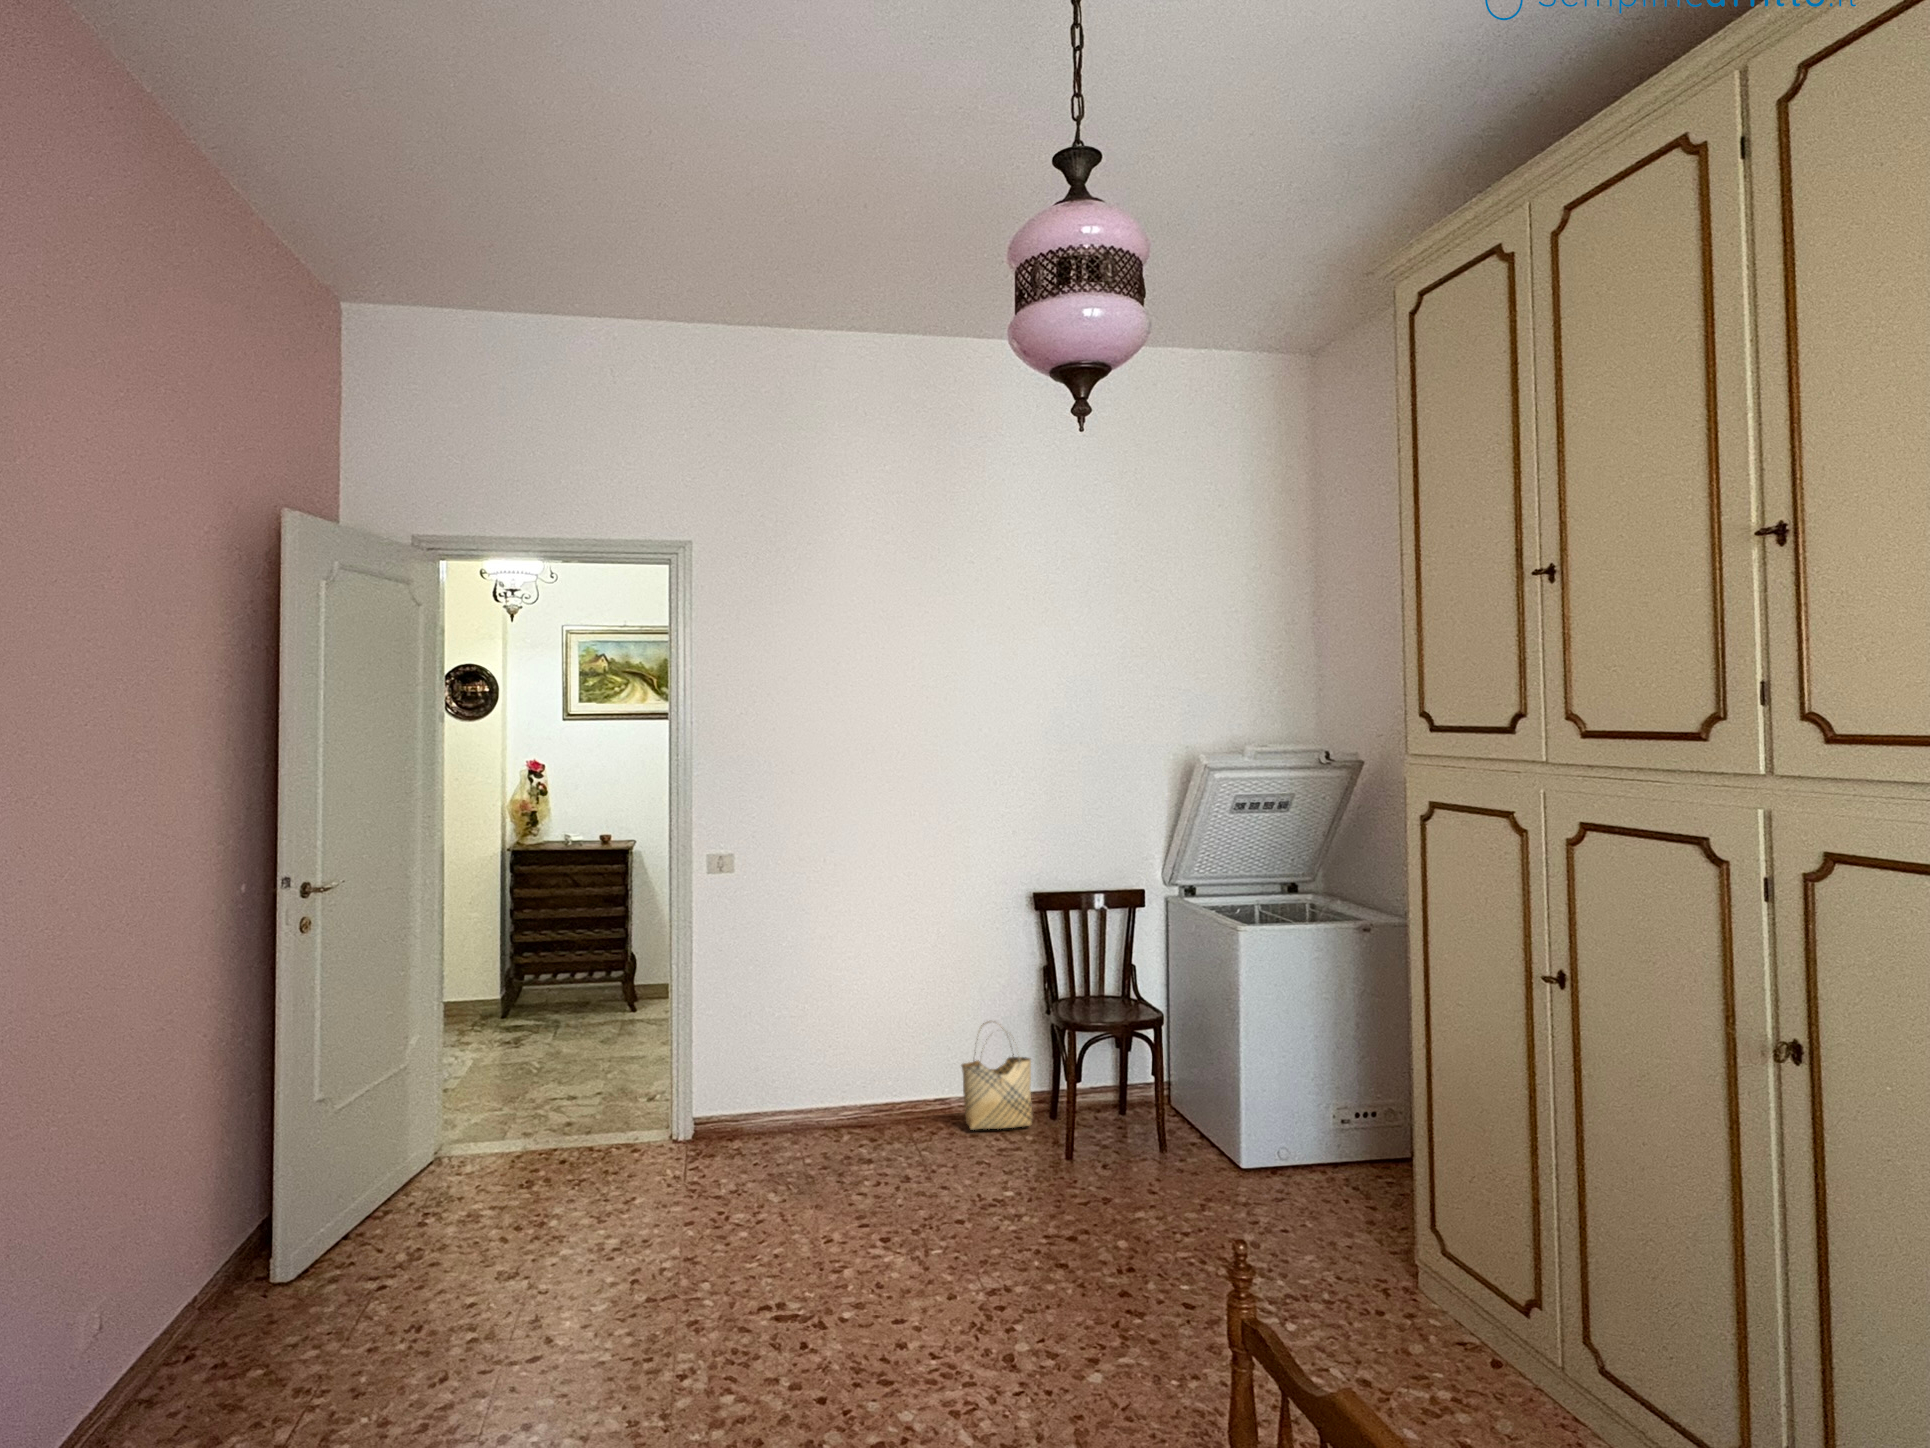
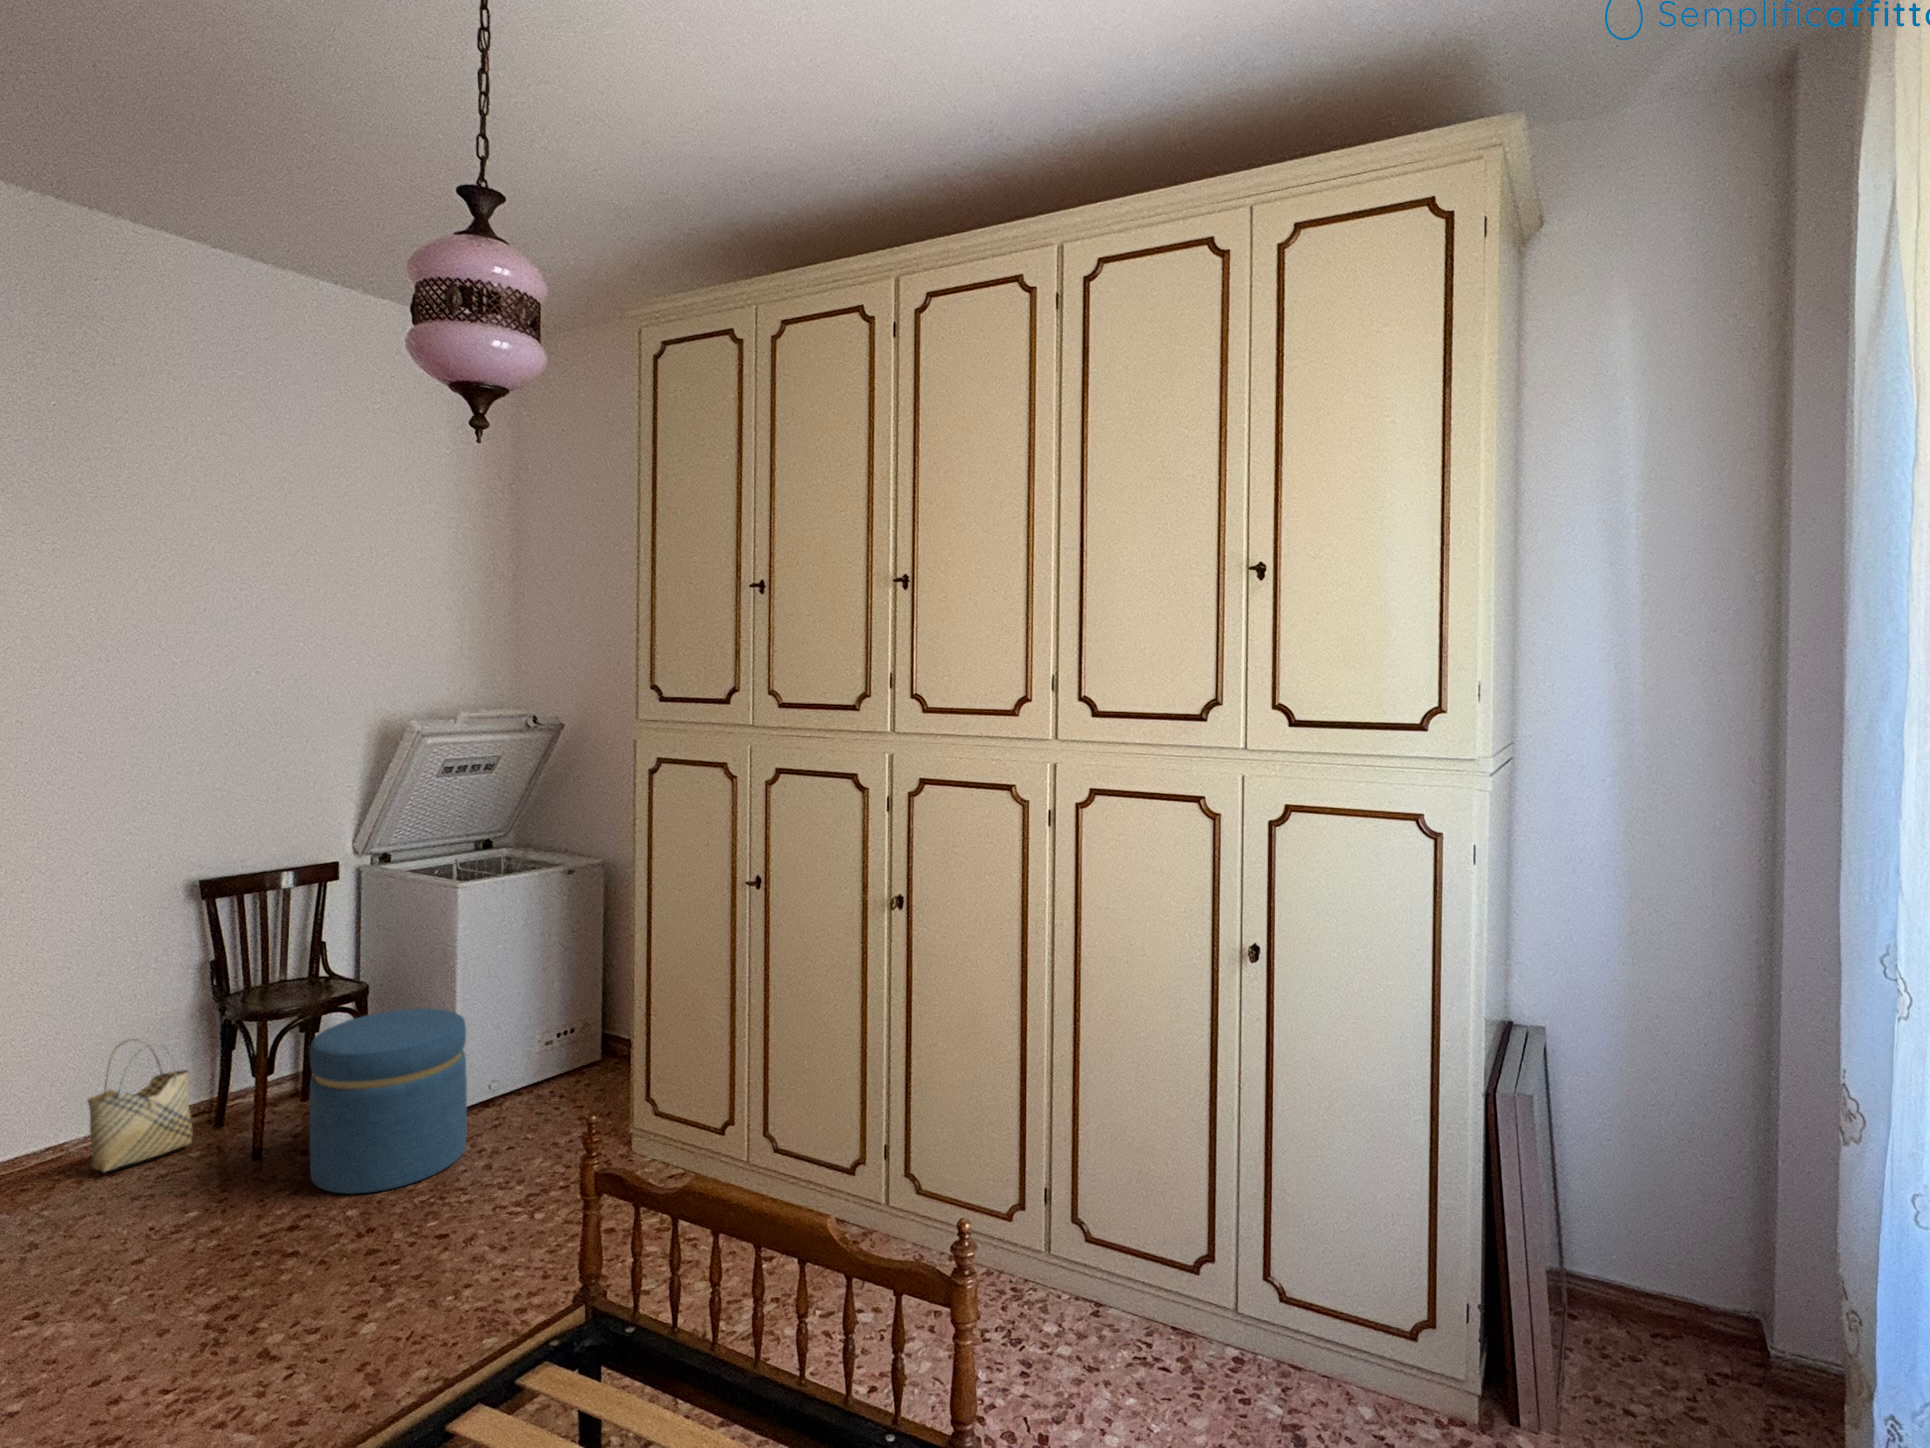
ottoman: none [1098,1046,1241,1235] -> present [310,1009,467,1194]

